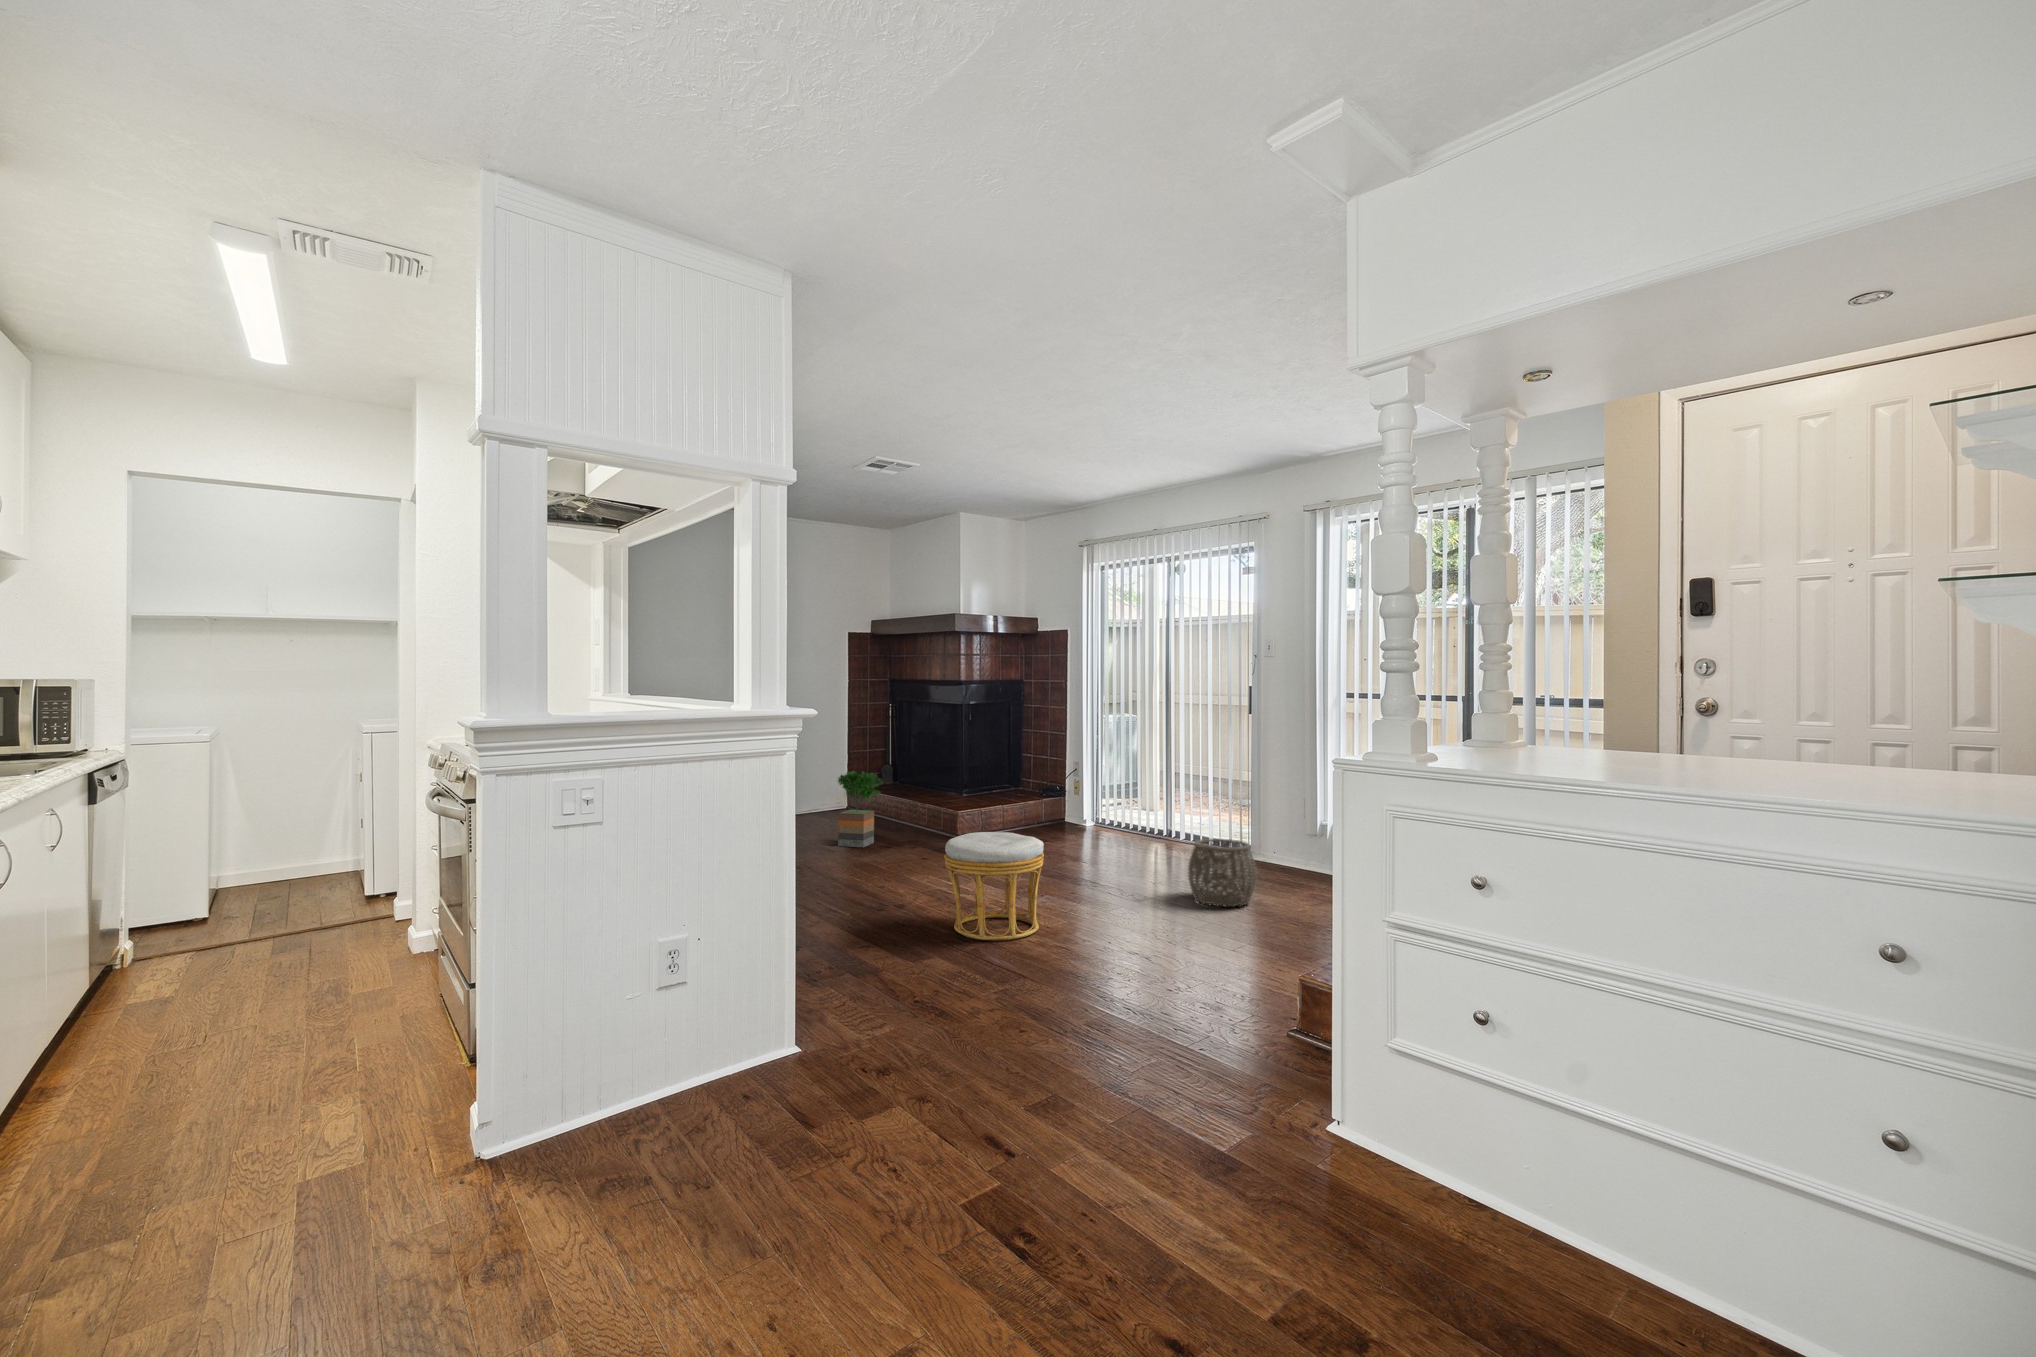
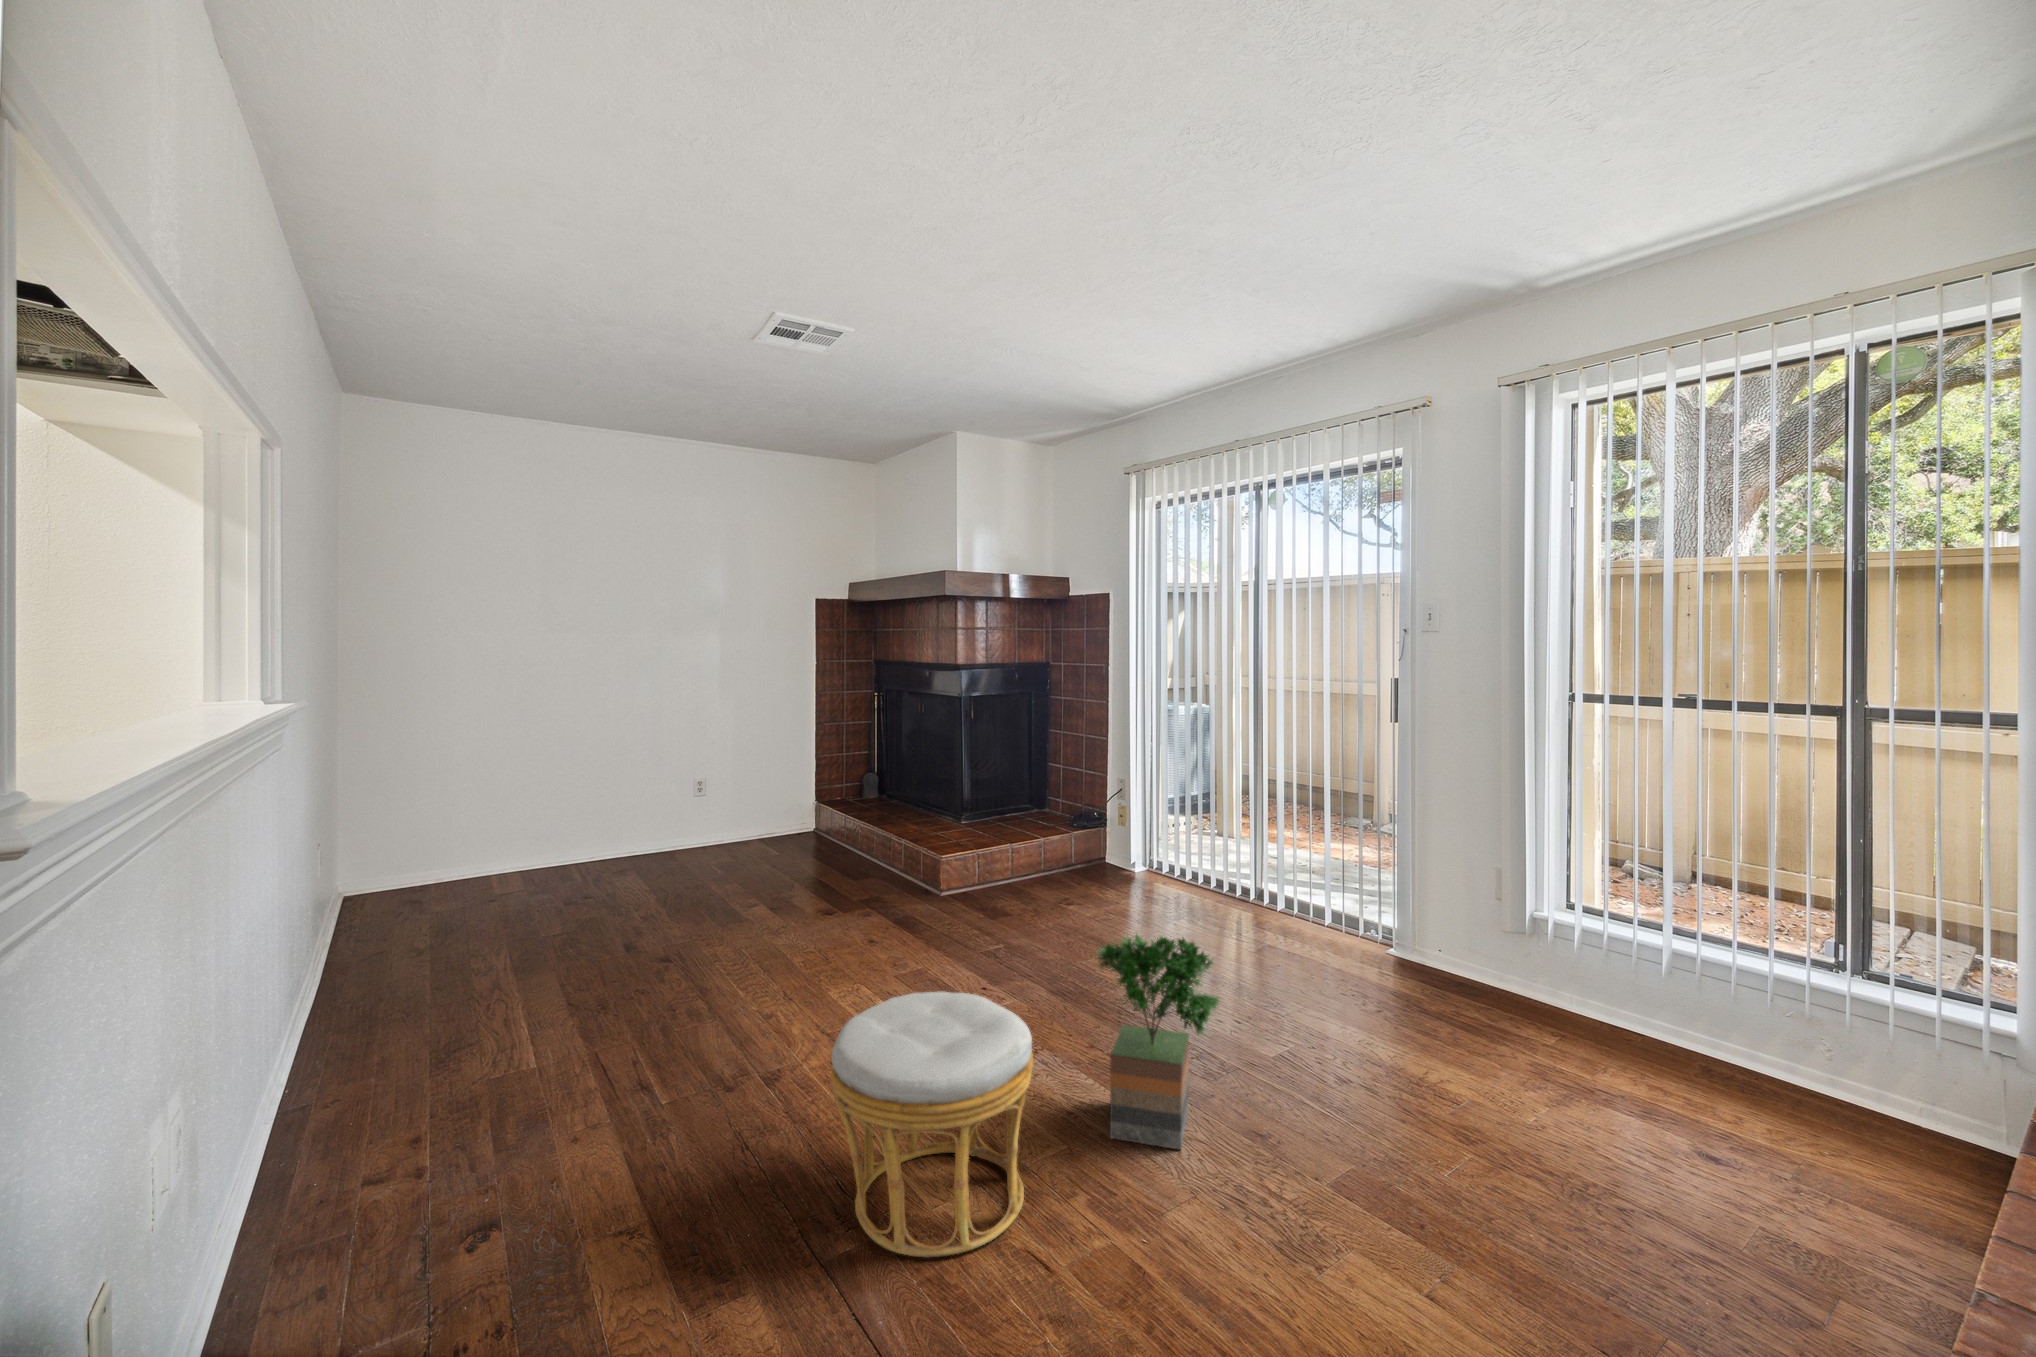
potted tree: present [838,771,882,847] -> present [1096,934,1219,1150]
woven basket: present [1188,839,1256,907] -> none [1308,971,1443,1118]

